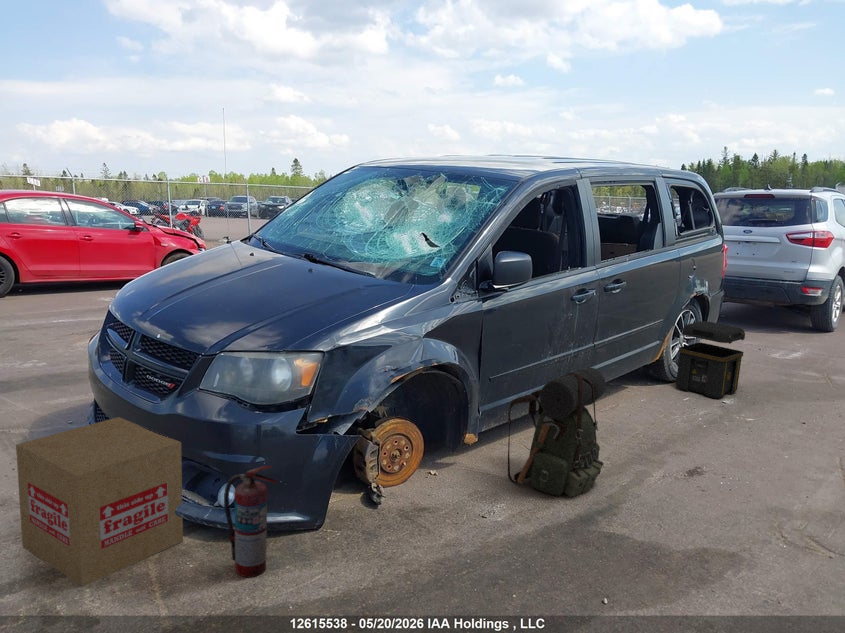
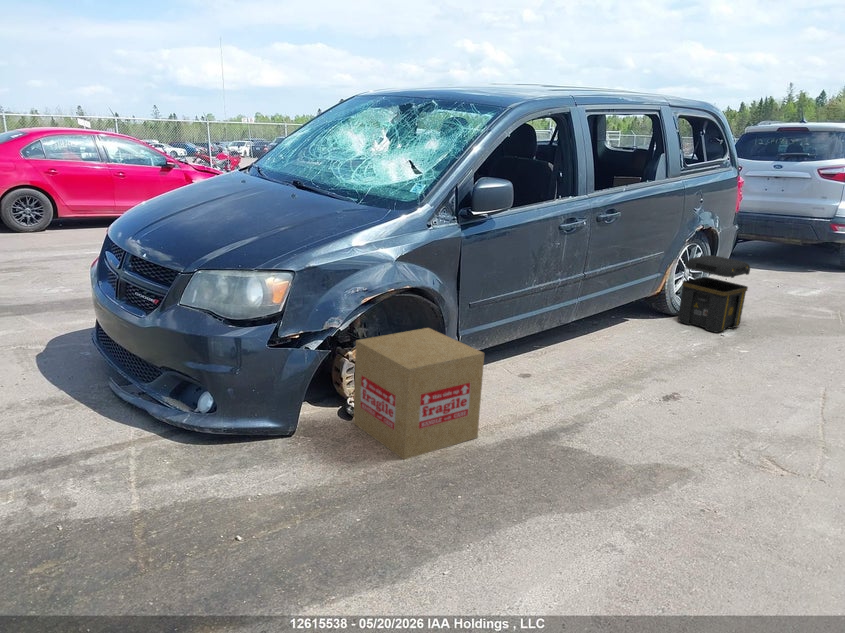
backpack: present [507,367,606,497] -> none [485,295,583,418]
cardboard box: present [16,417,183,586] -> present [354,328,484,459]
fire extinguisher: present [224,466,277,577] -> none [198,375,246,476]

